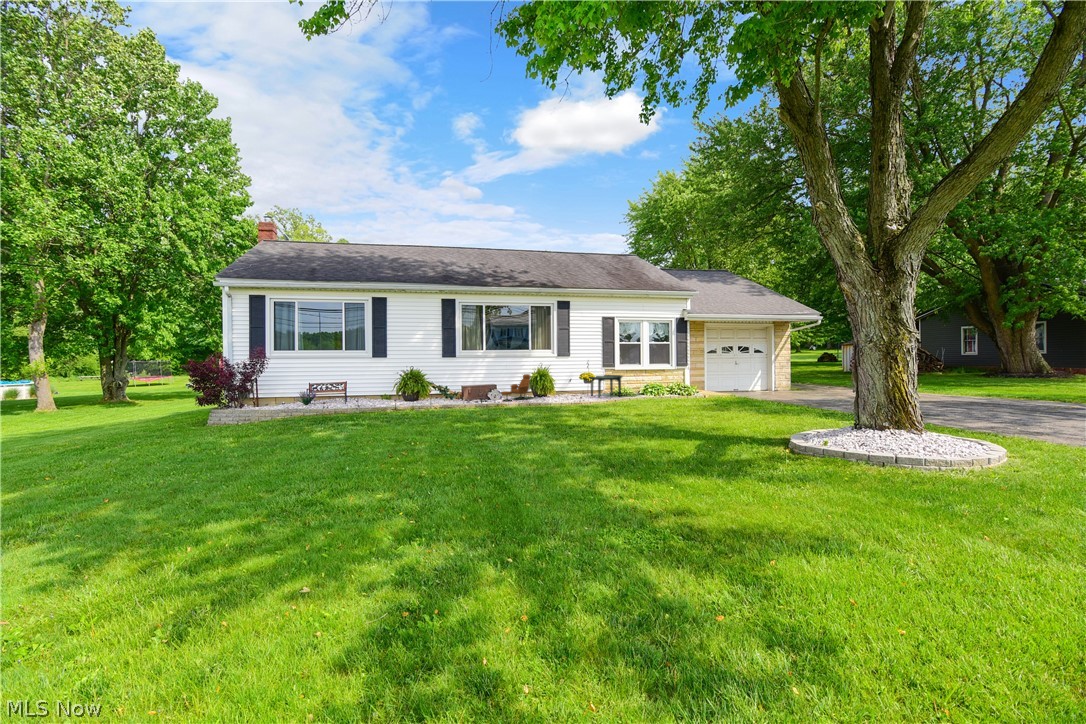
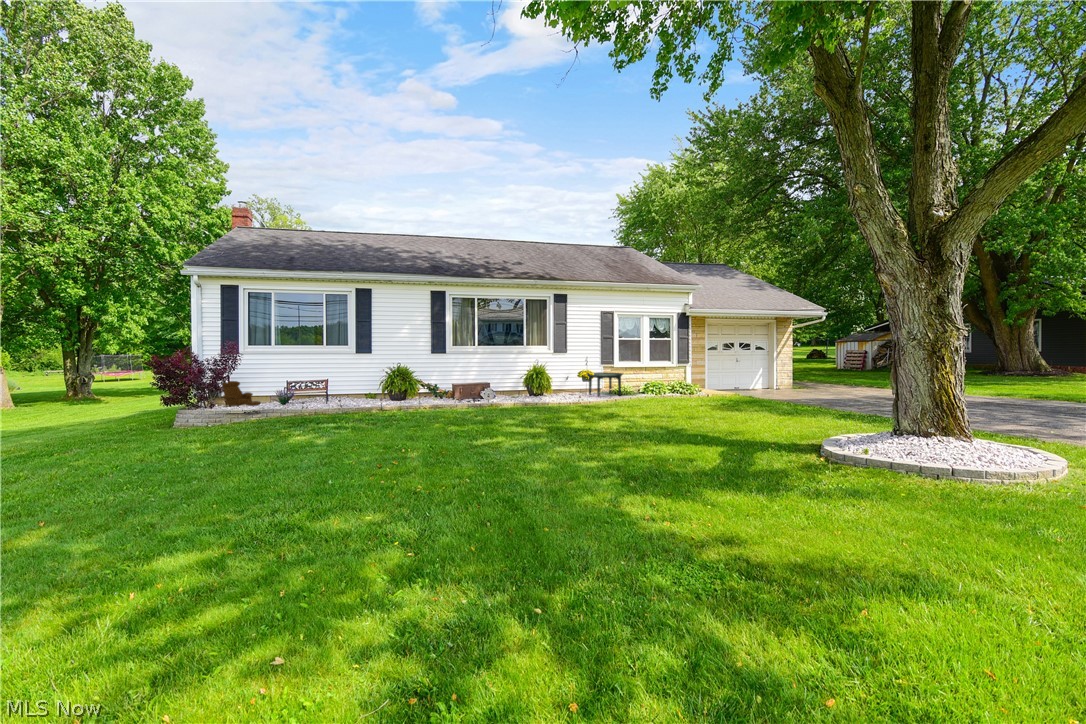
lounge chair: present [502,374,530,401] -> present [223,381,260,413]

